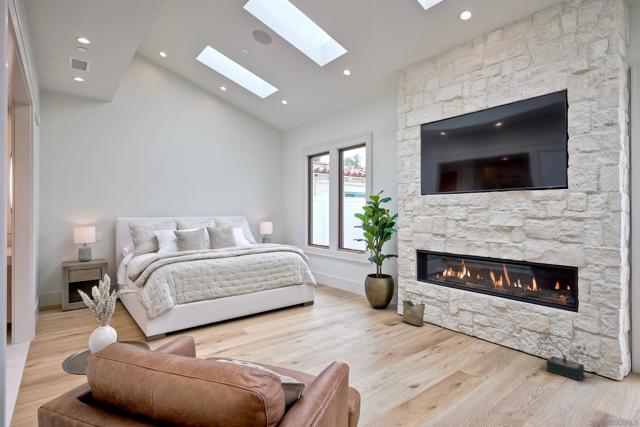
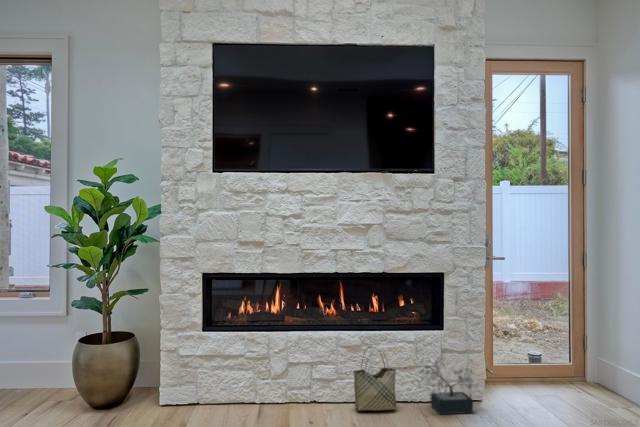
woven basket: present [402,293,425,326] -> present [354,346,396,411]

